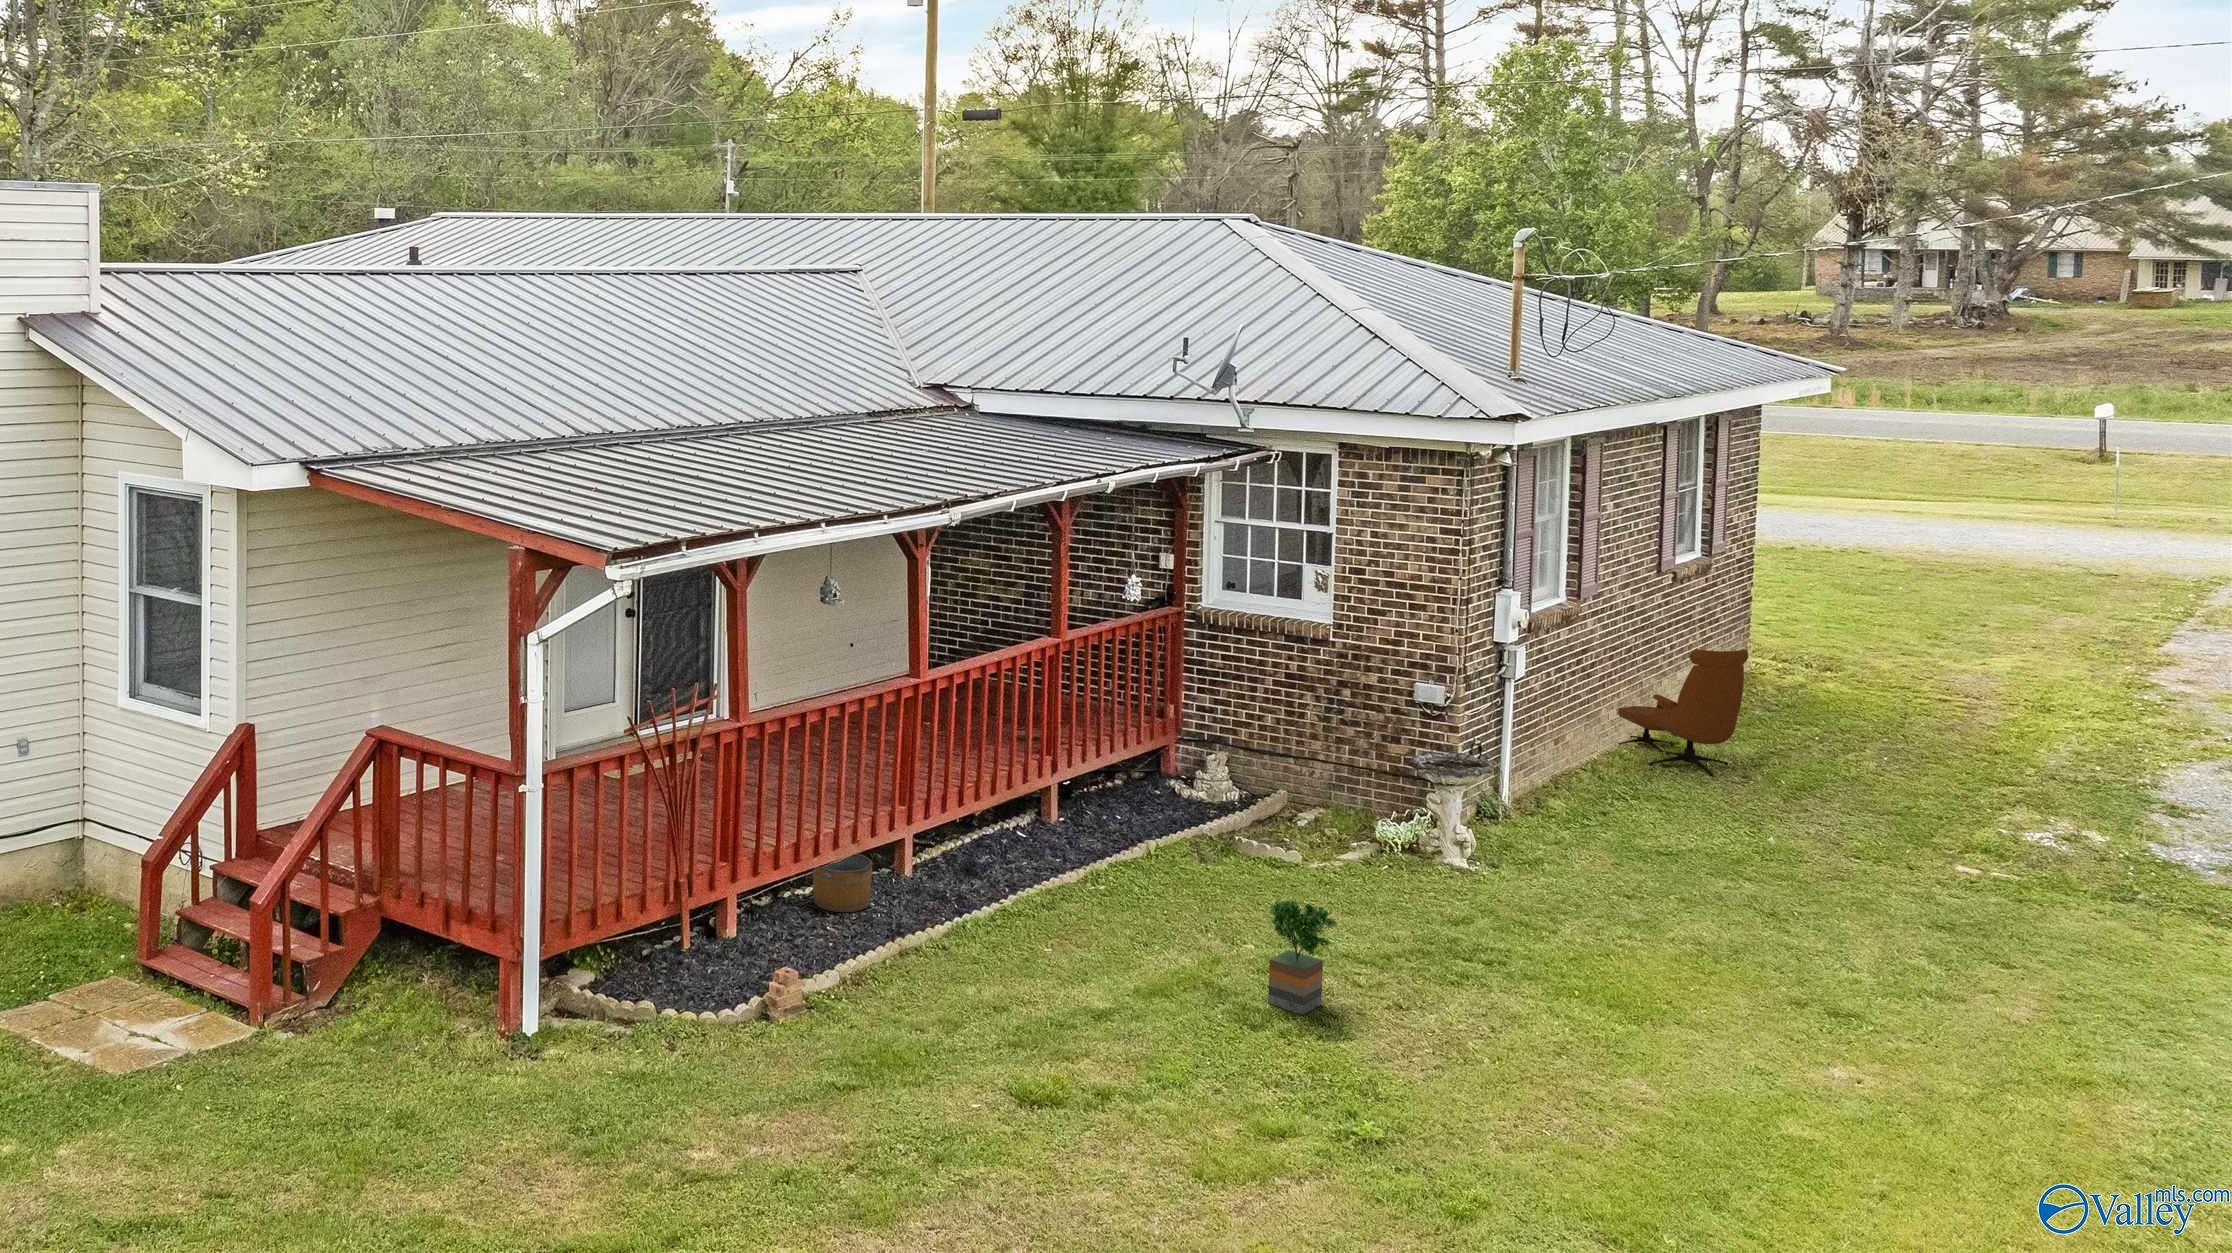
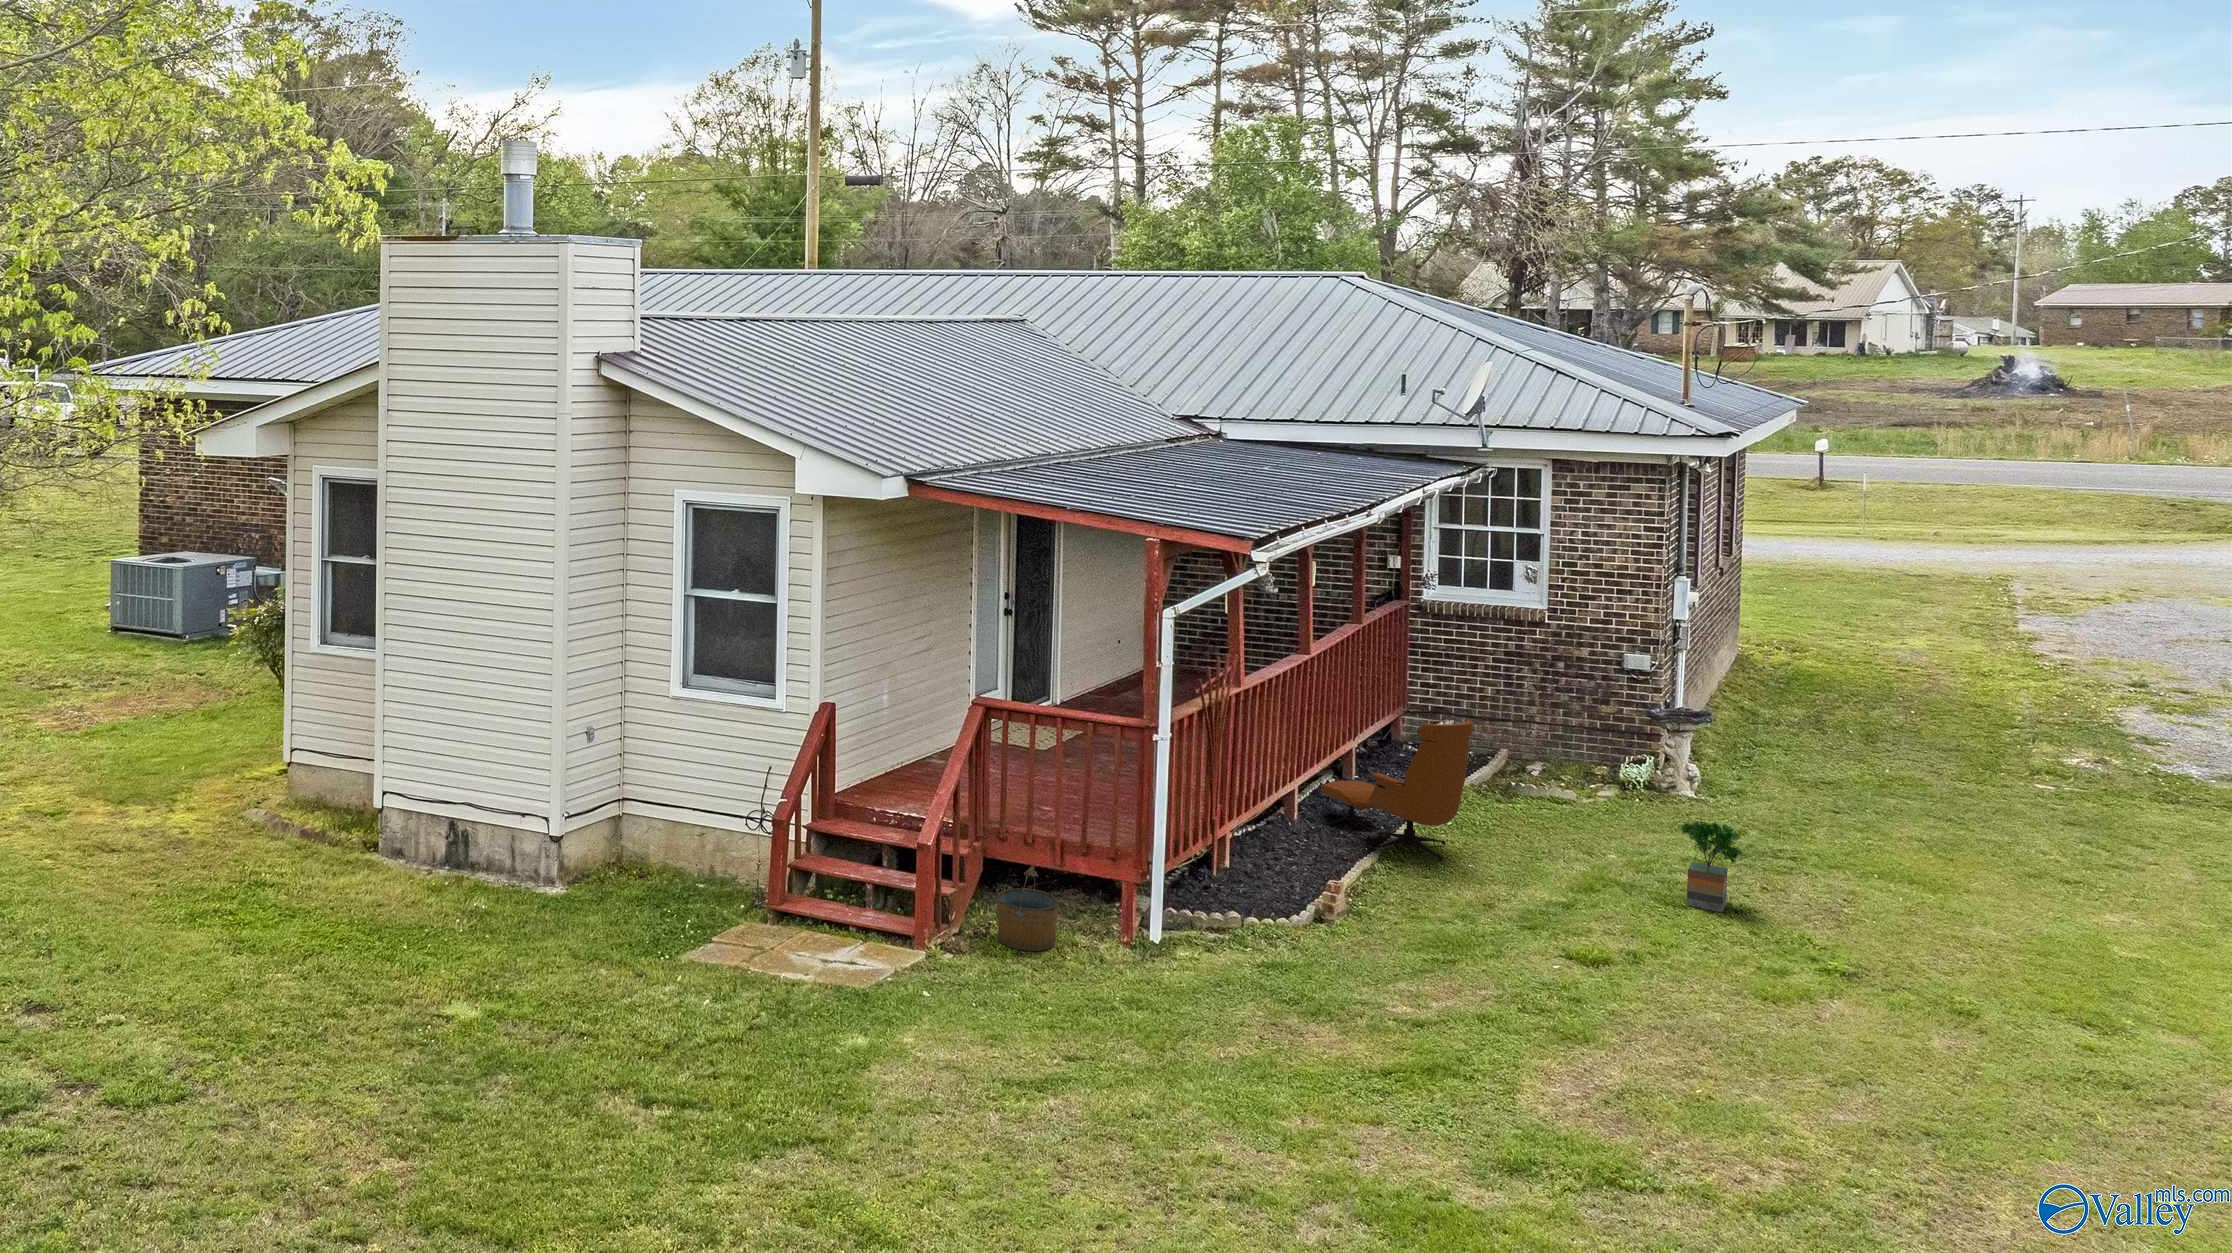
lounge chair: present [1618,649,1748,777] -> present [1321,720,1473,861]
bucket: present [812,854,872,912] -> present [997,866,1058,951]

